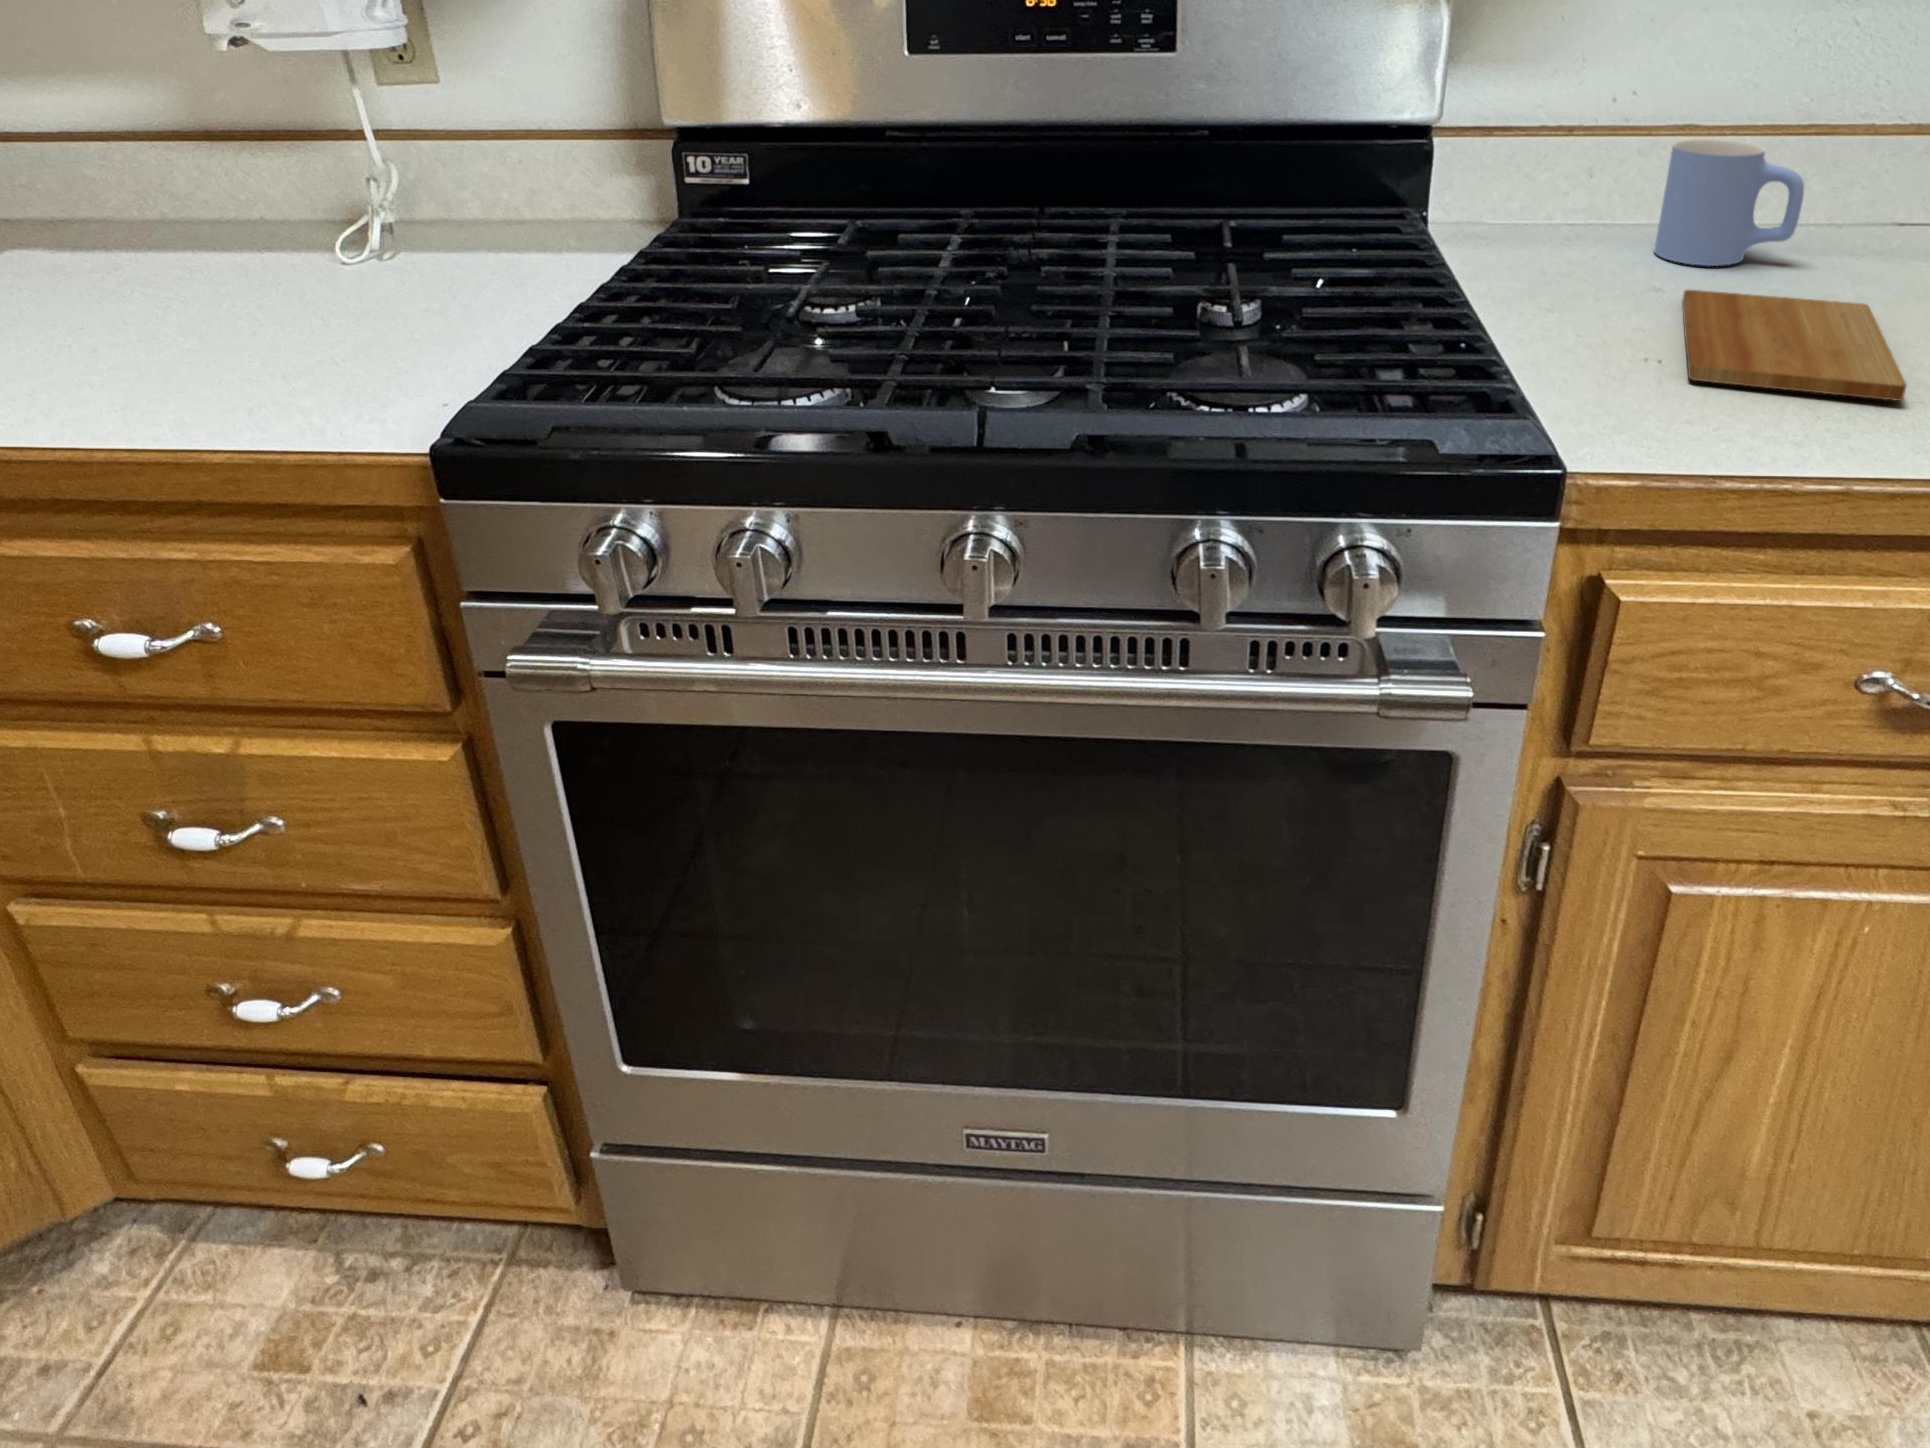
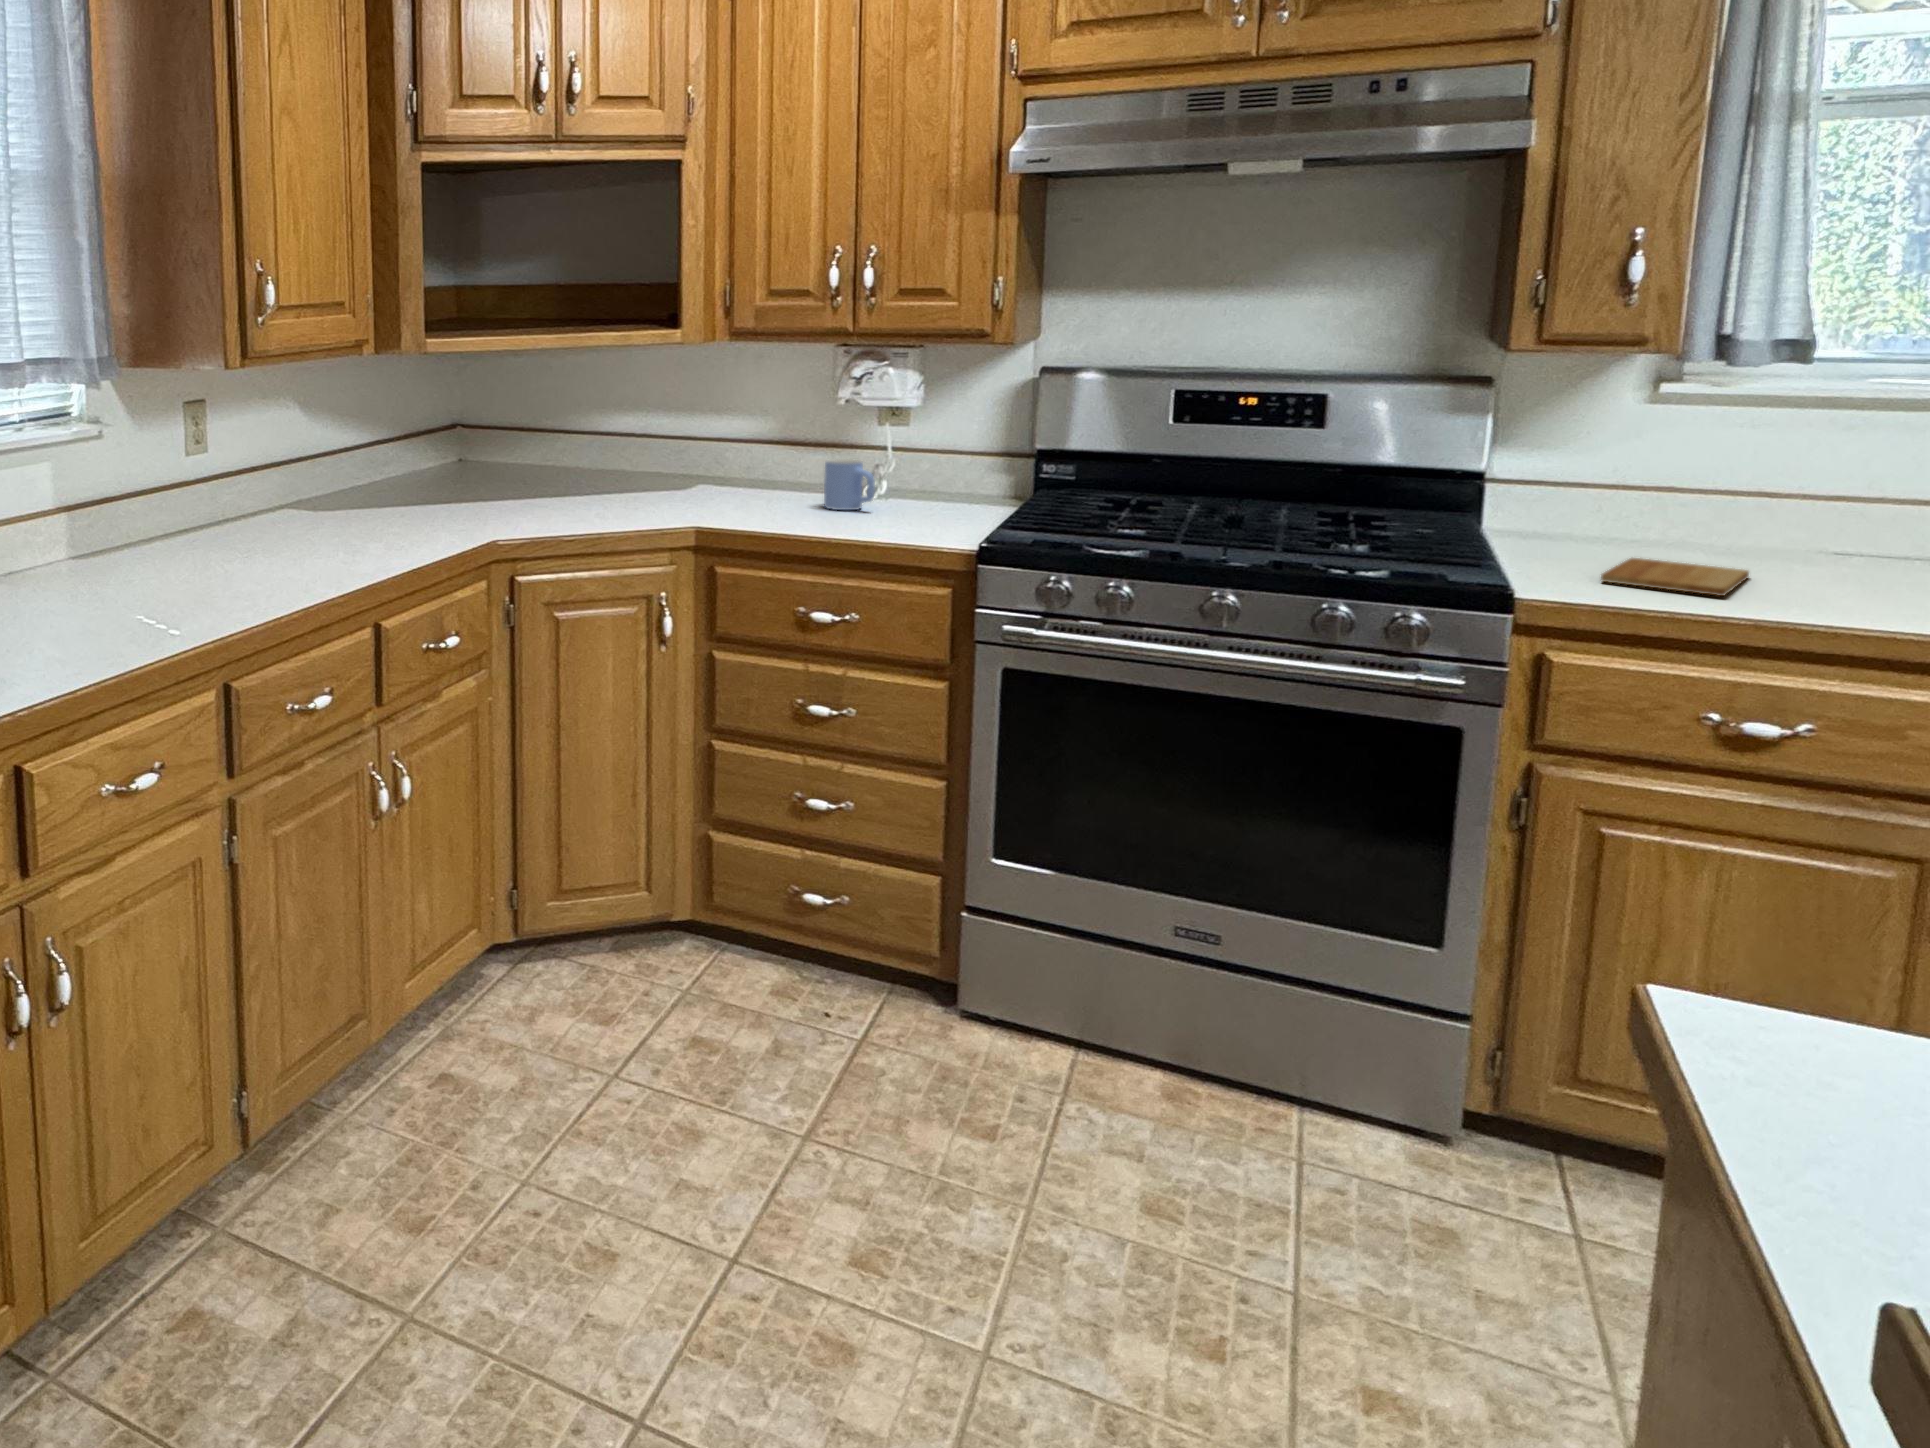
mug: present [1654,139,1804,266] -> present [824,459,875,510]

